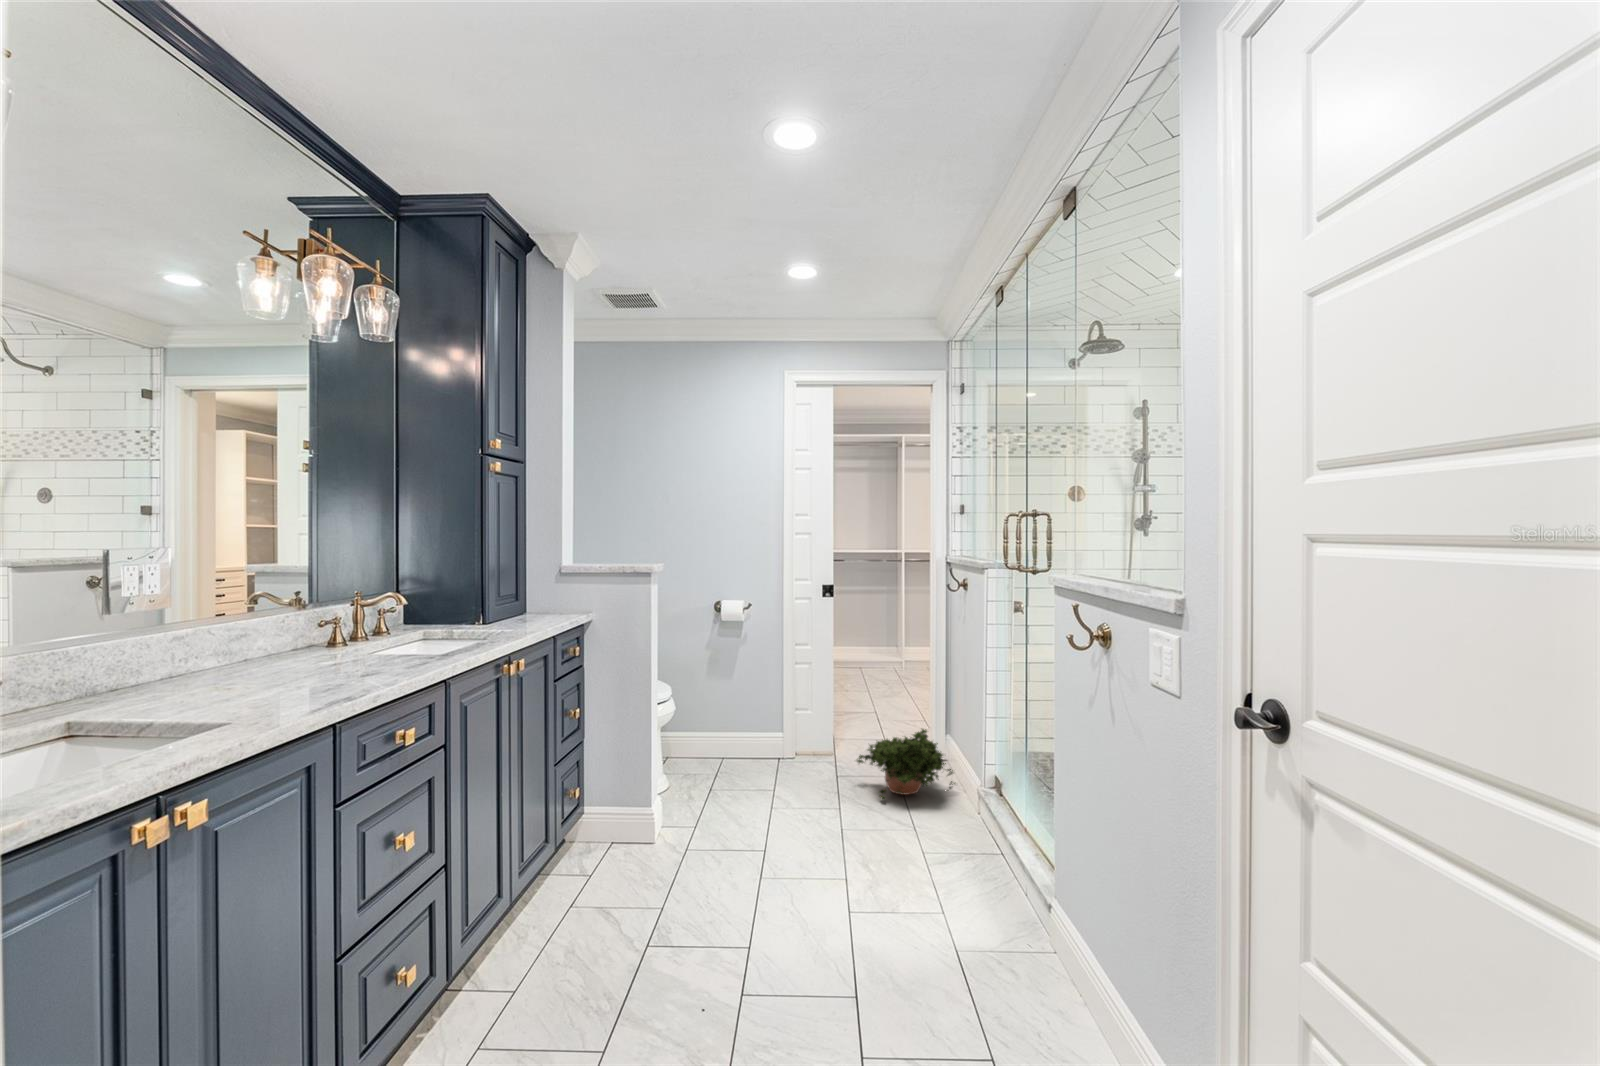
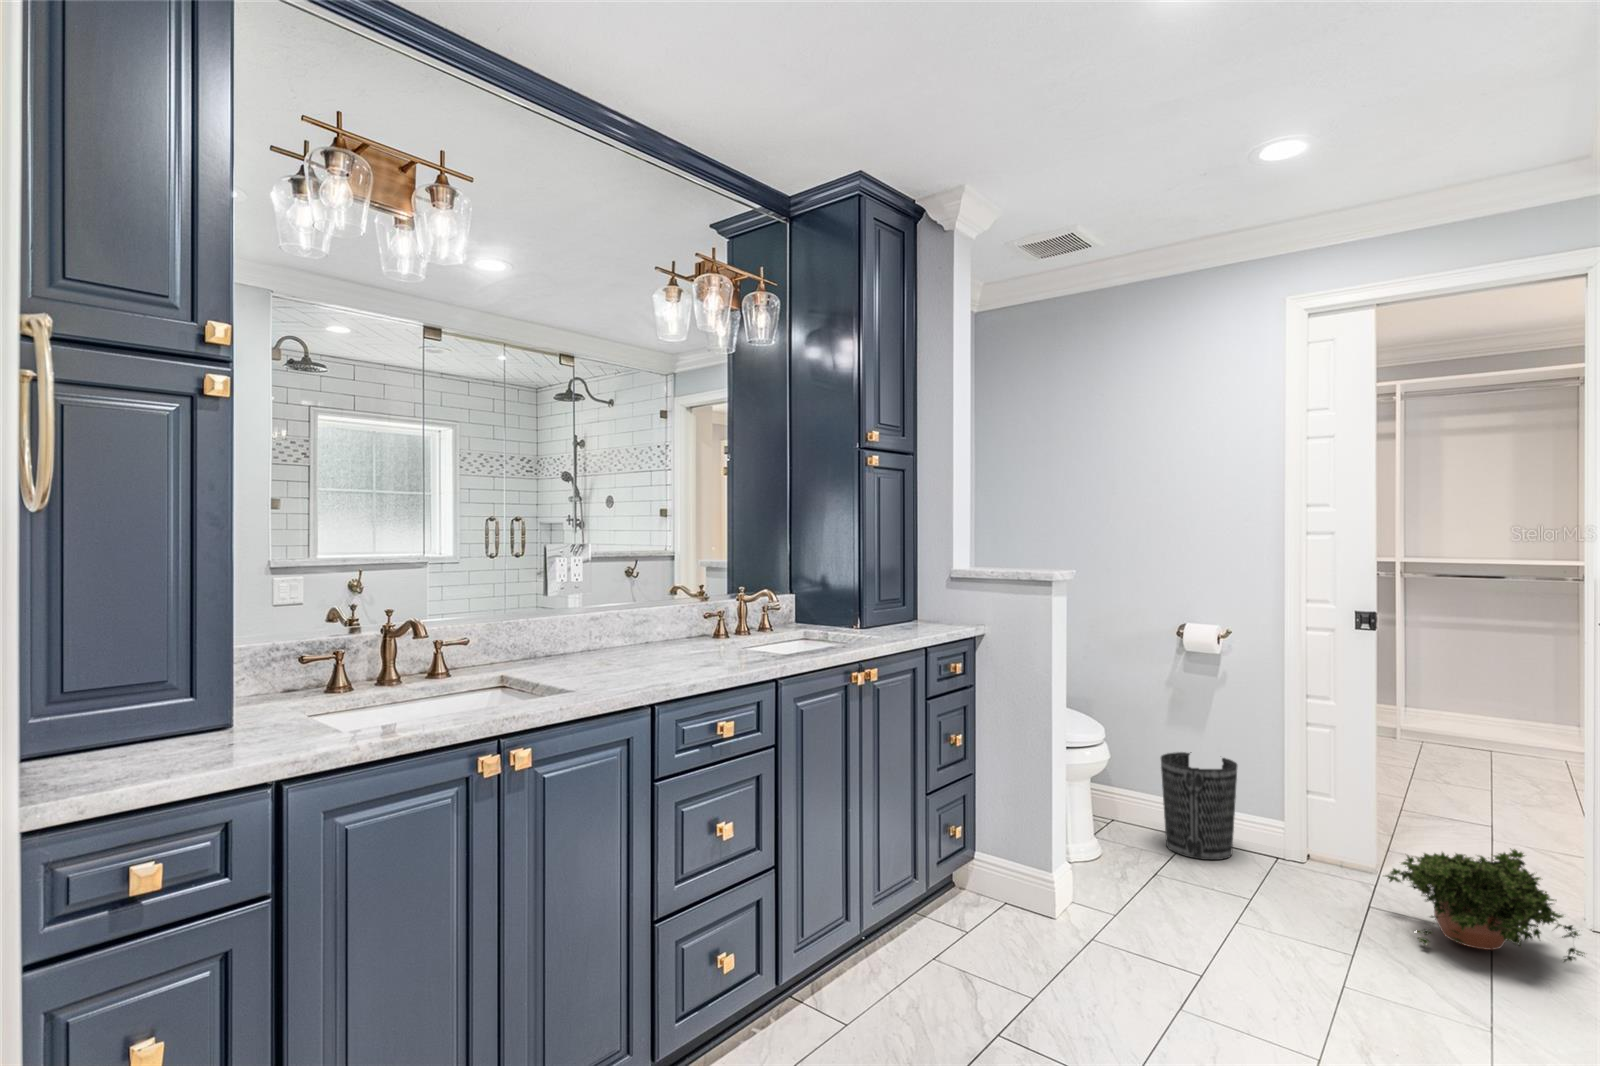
wastebasket: none [708,697,760,776] -> present [1161,752,1237,860]

